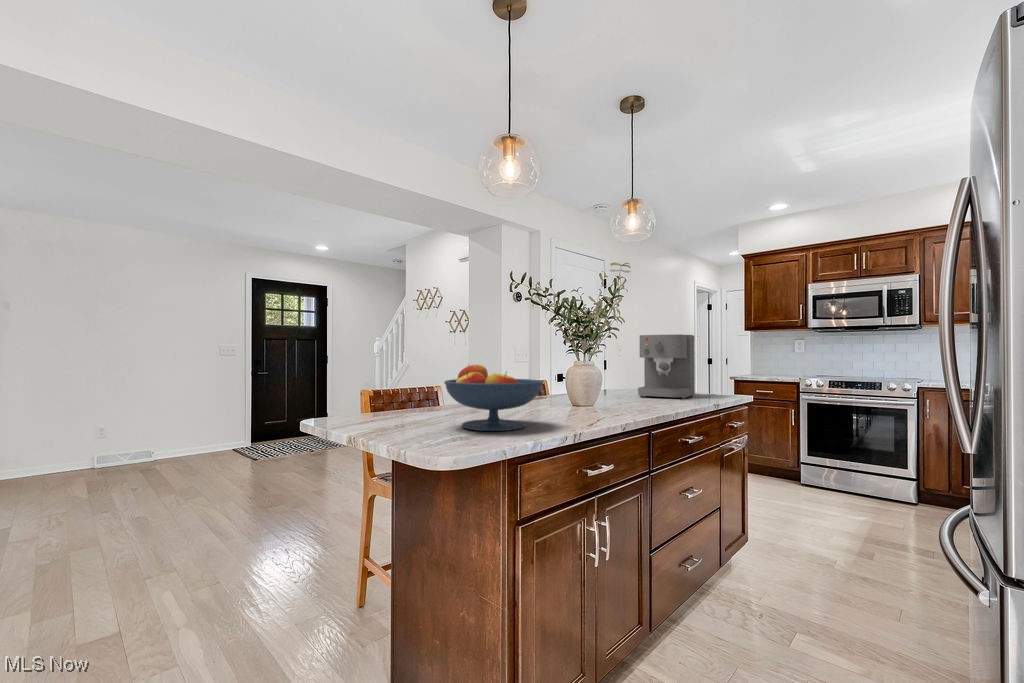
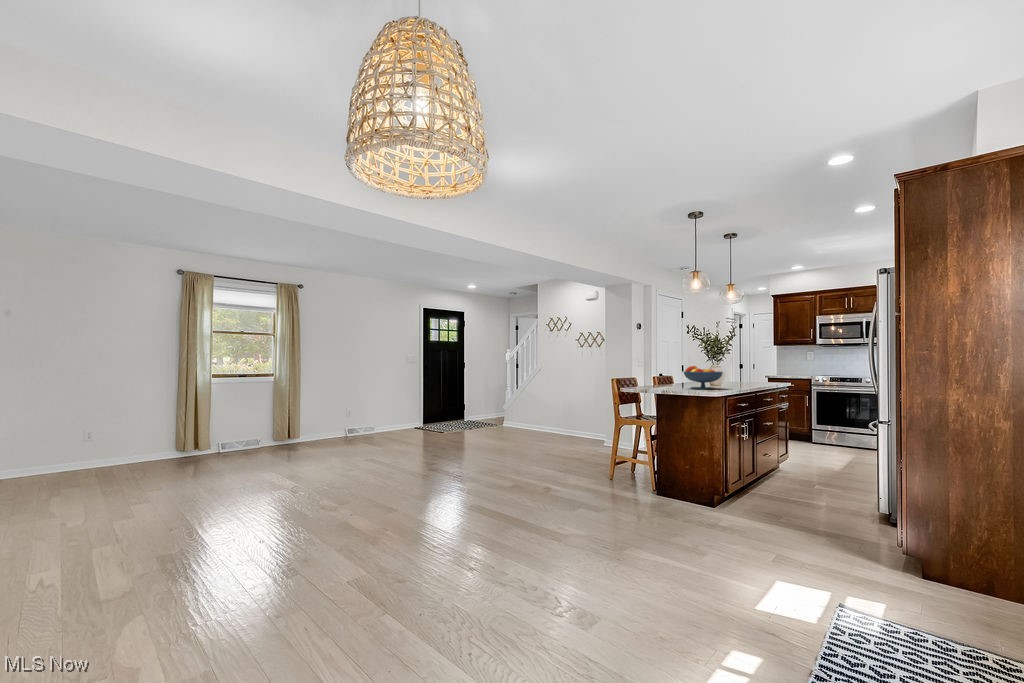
coffee maker: present [638,334,695,399] -> none [733,352,761,384]

